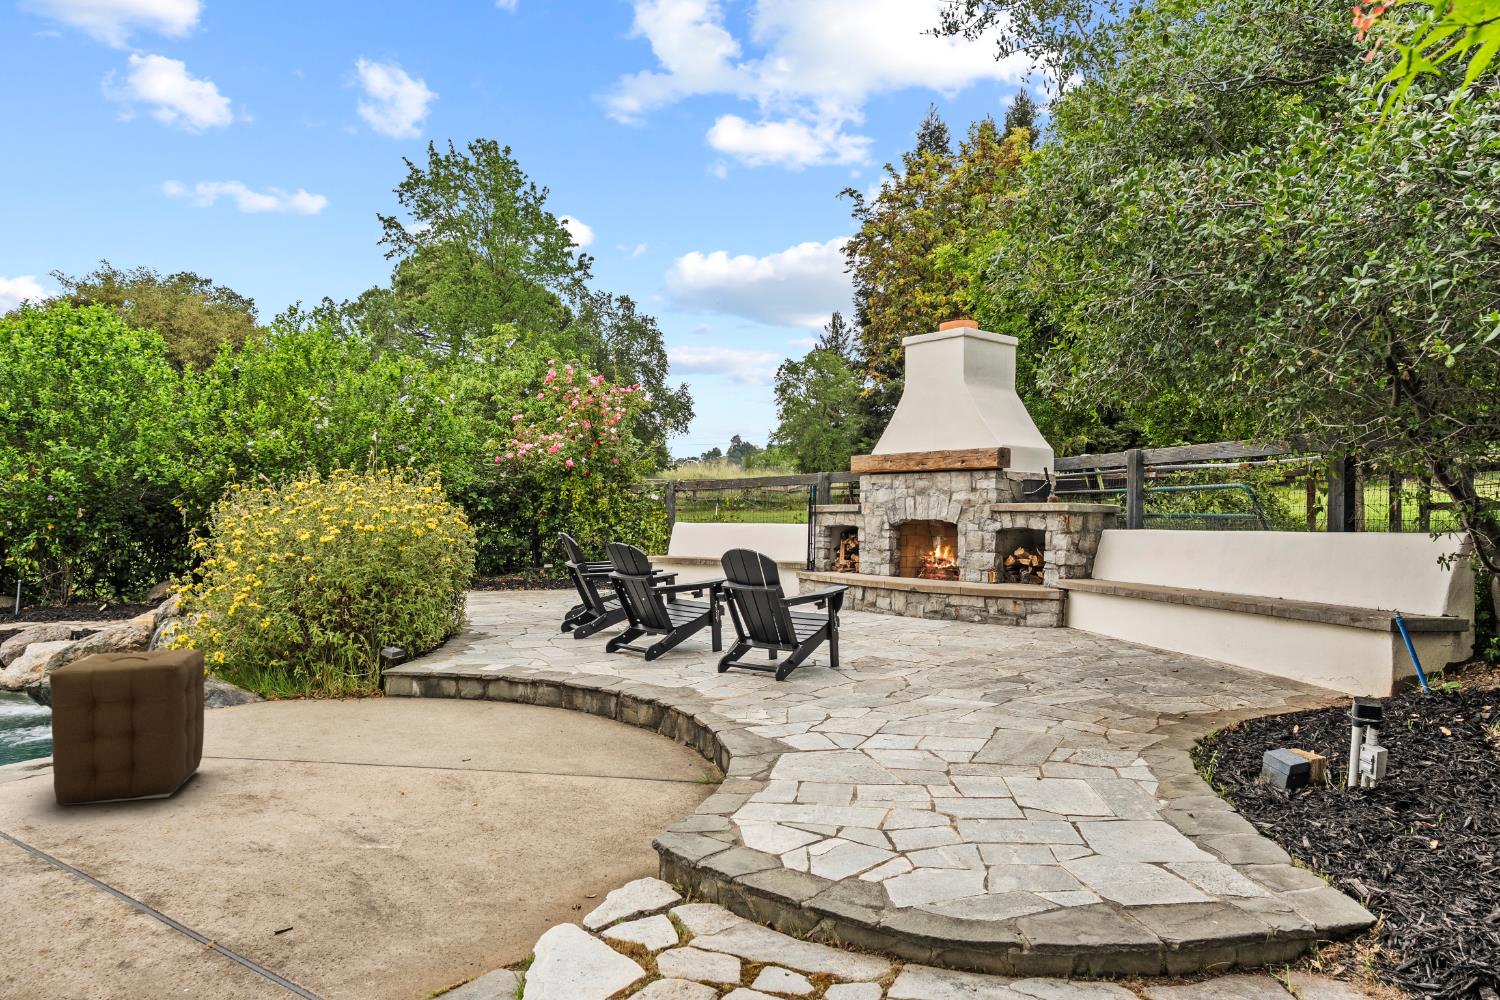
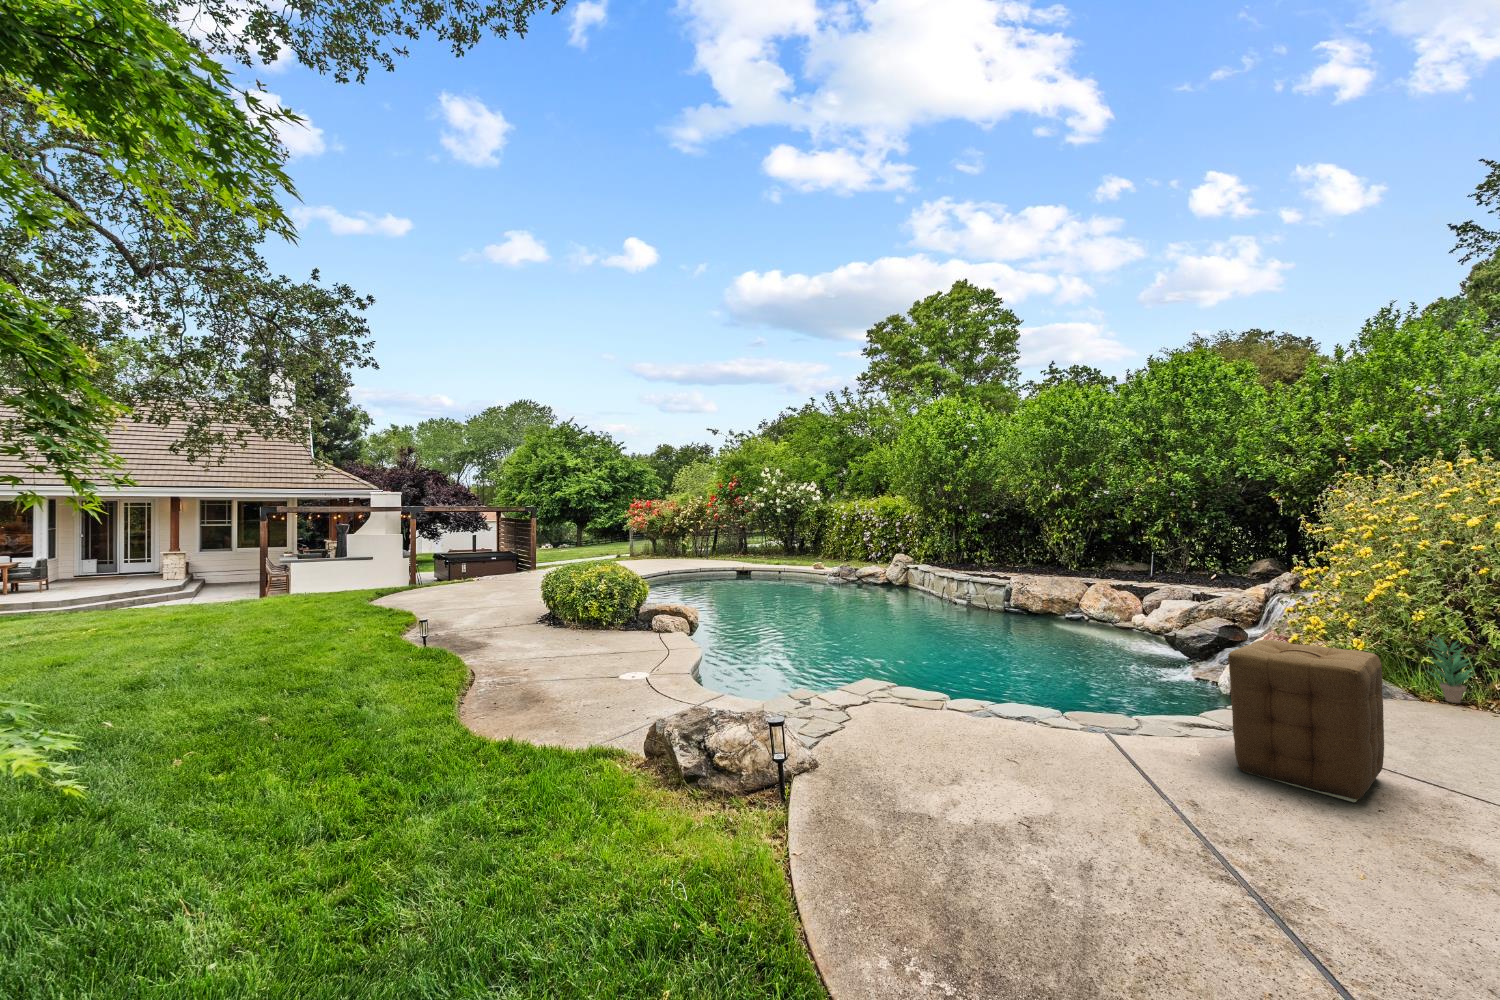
potted plant: none [270,633,309,695] -> present [1428,637,1473,703]

